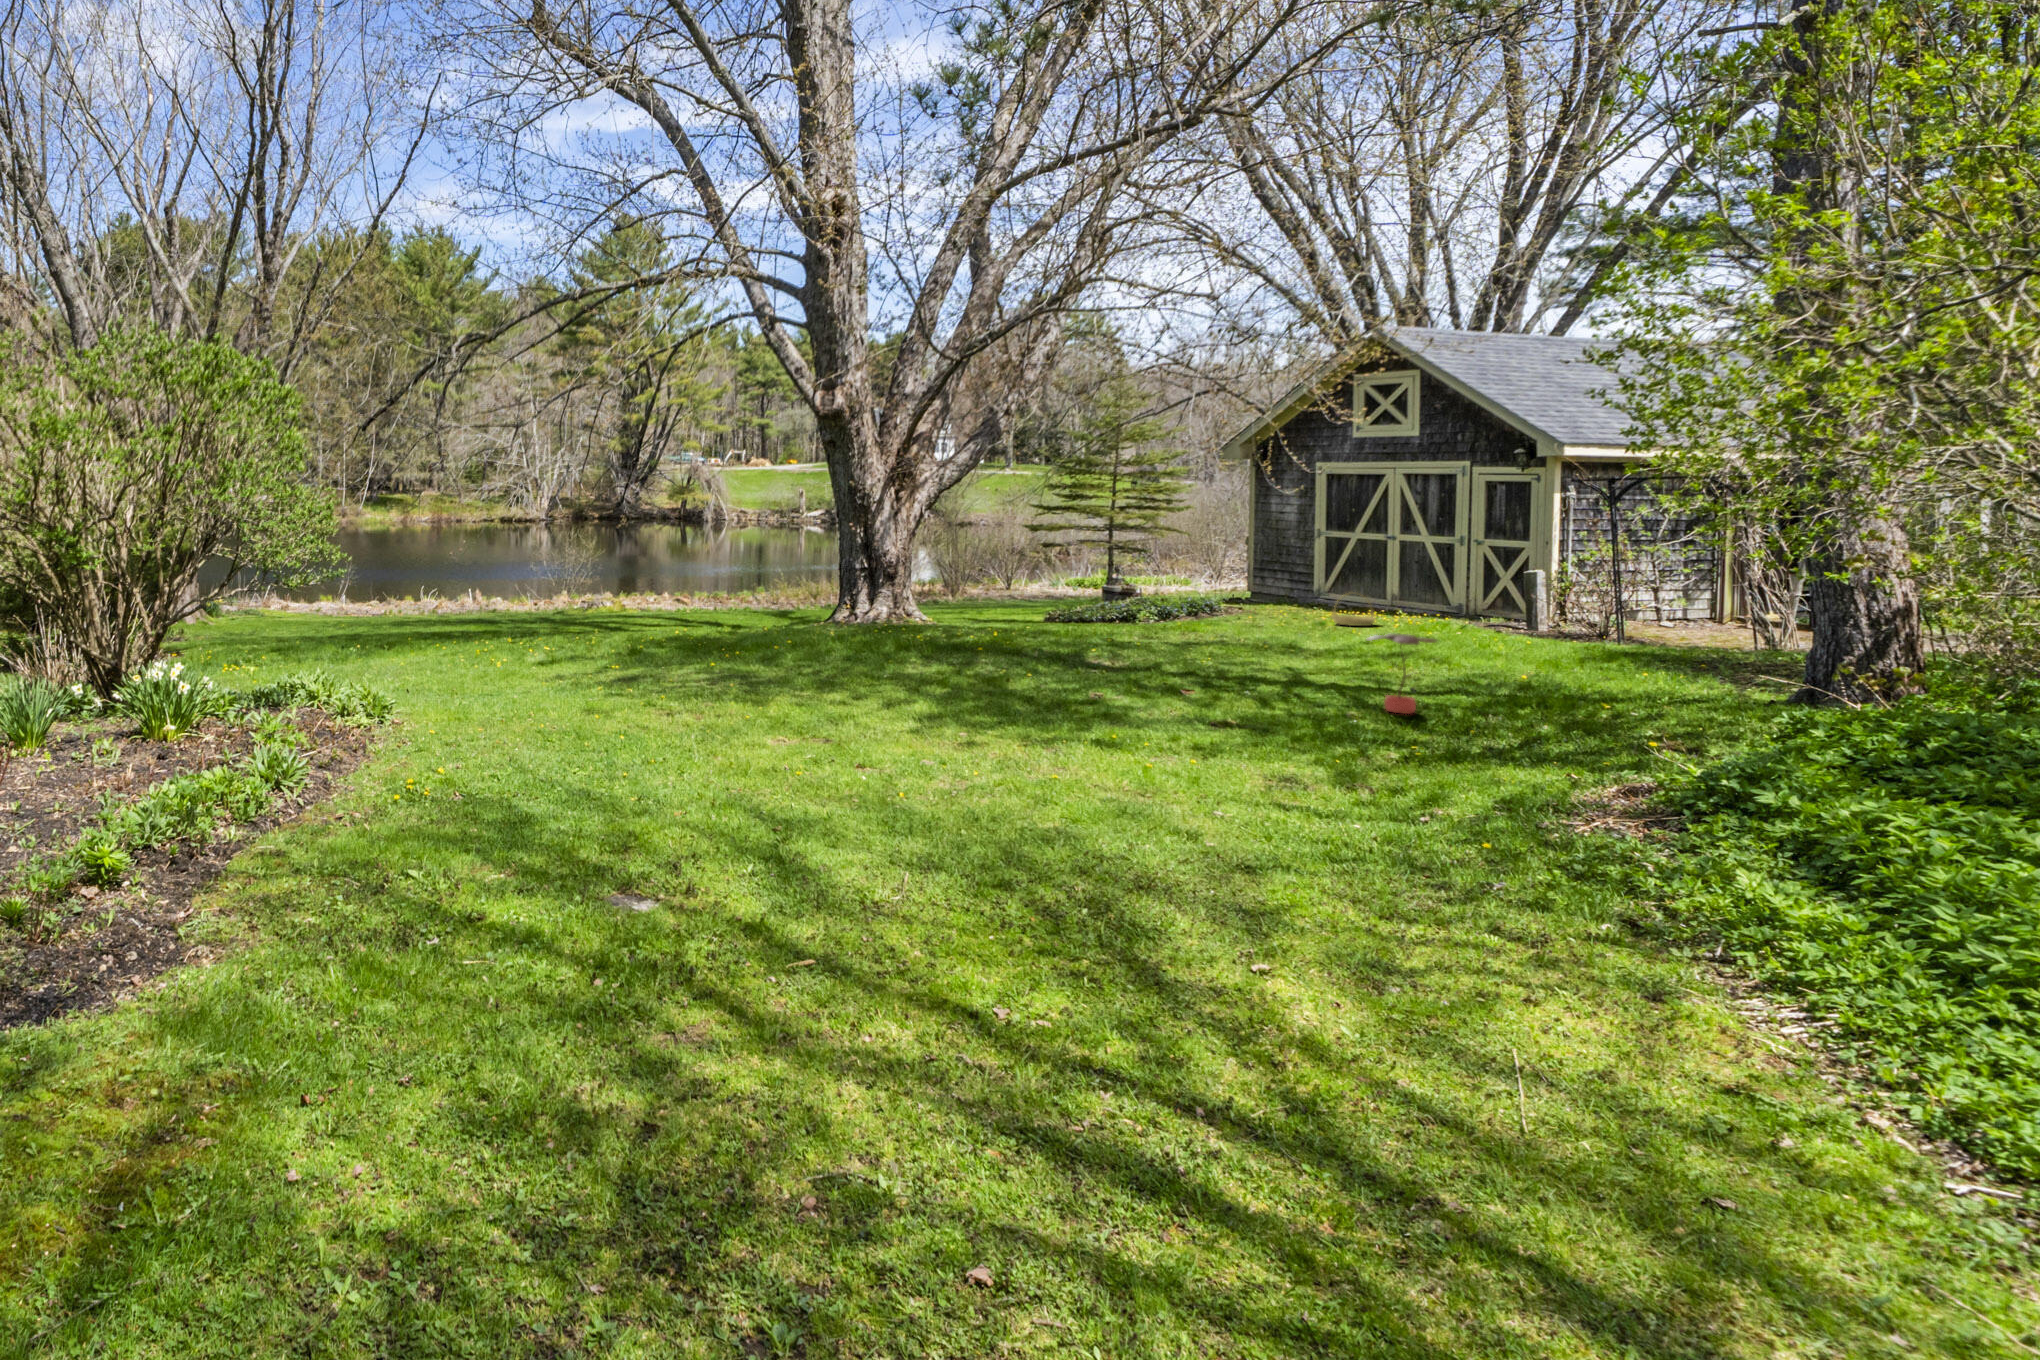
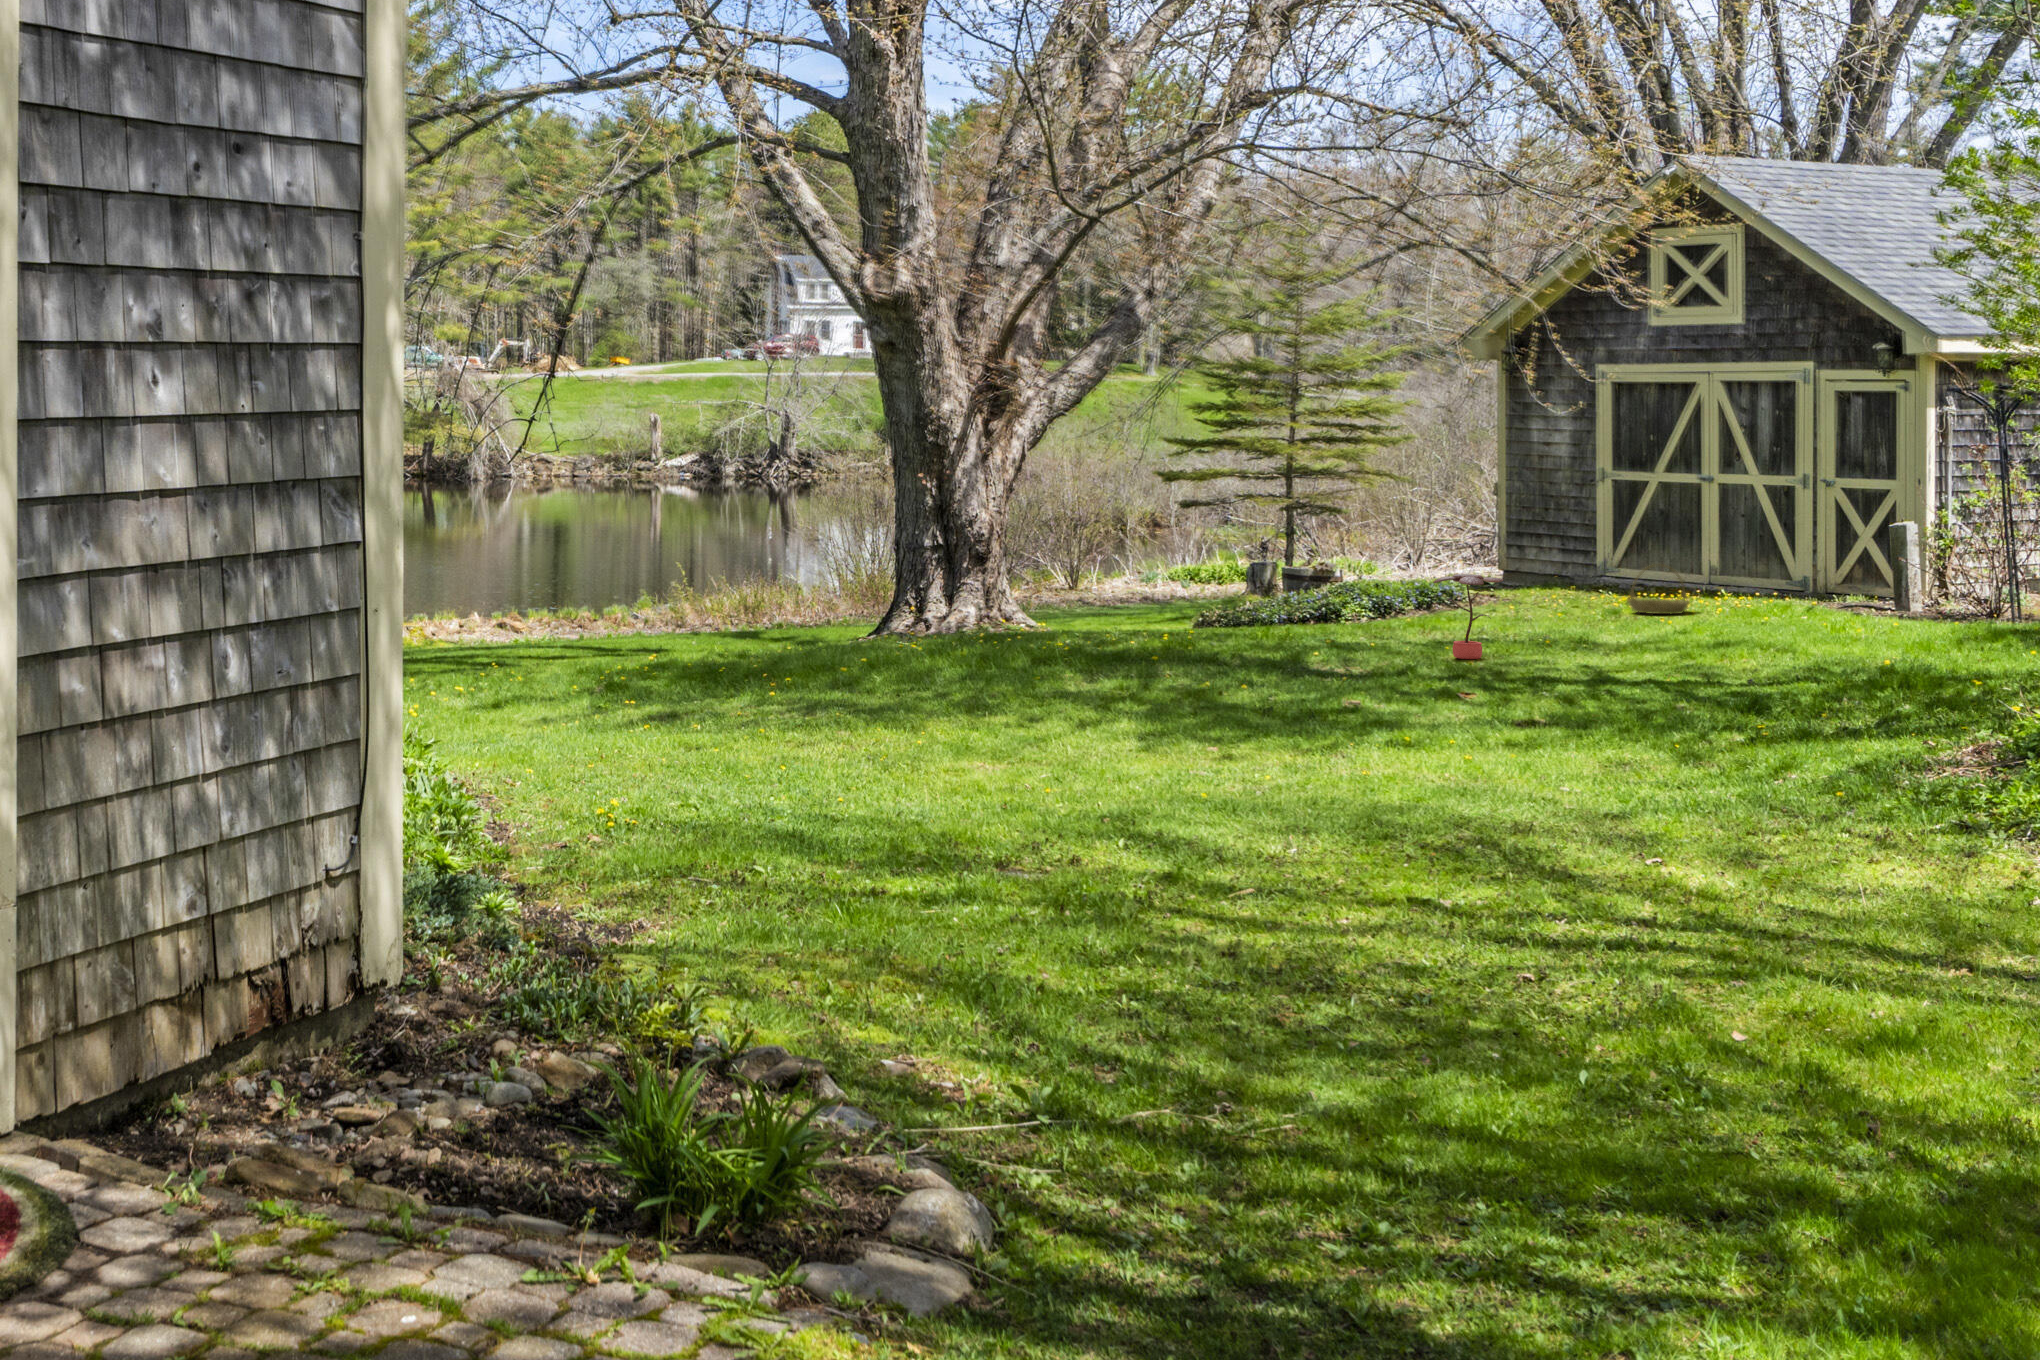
potted plant: present [1367,634,1437,714] -> present [1434,574,1503,659]

